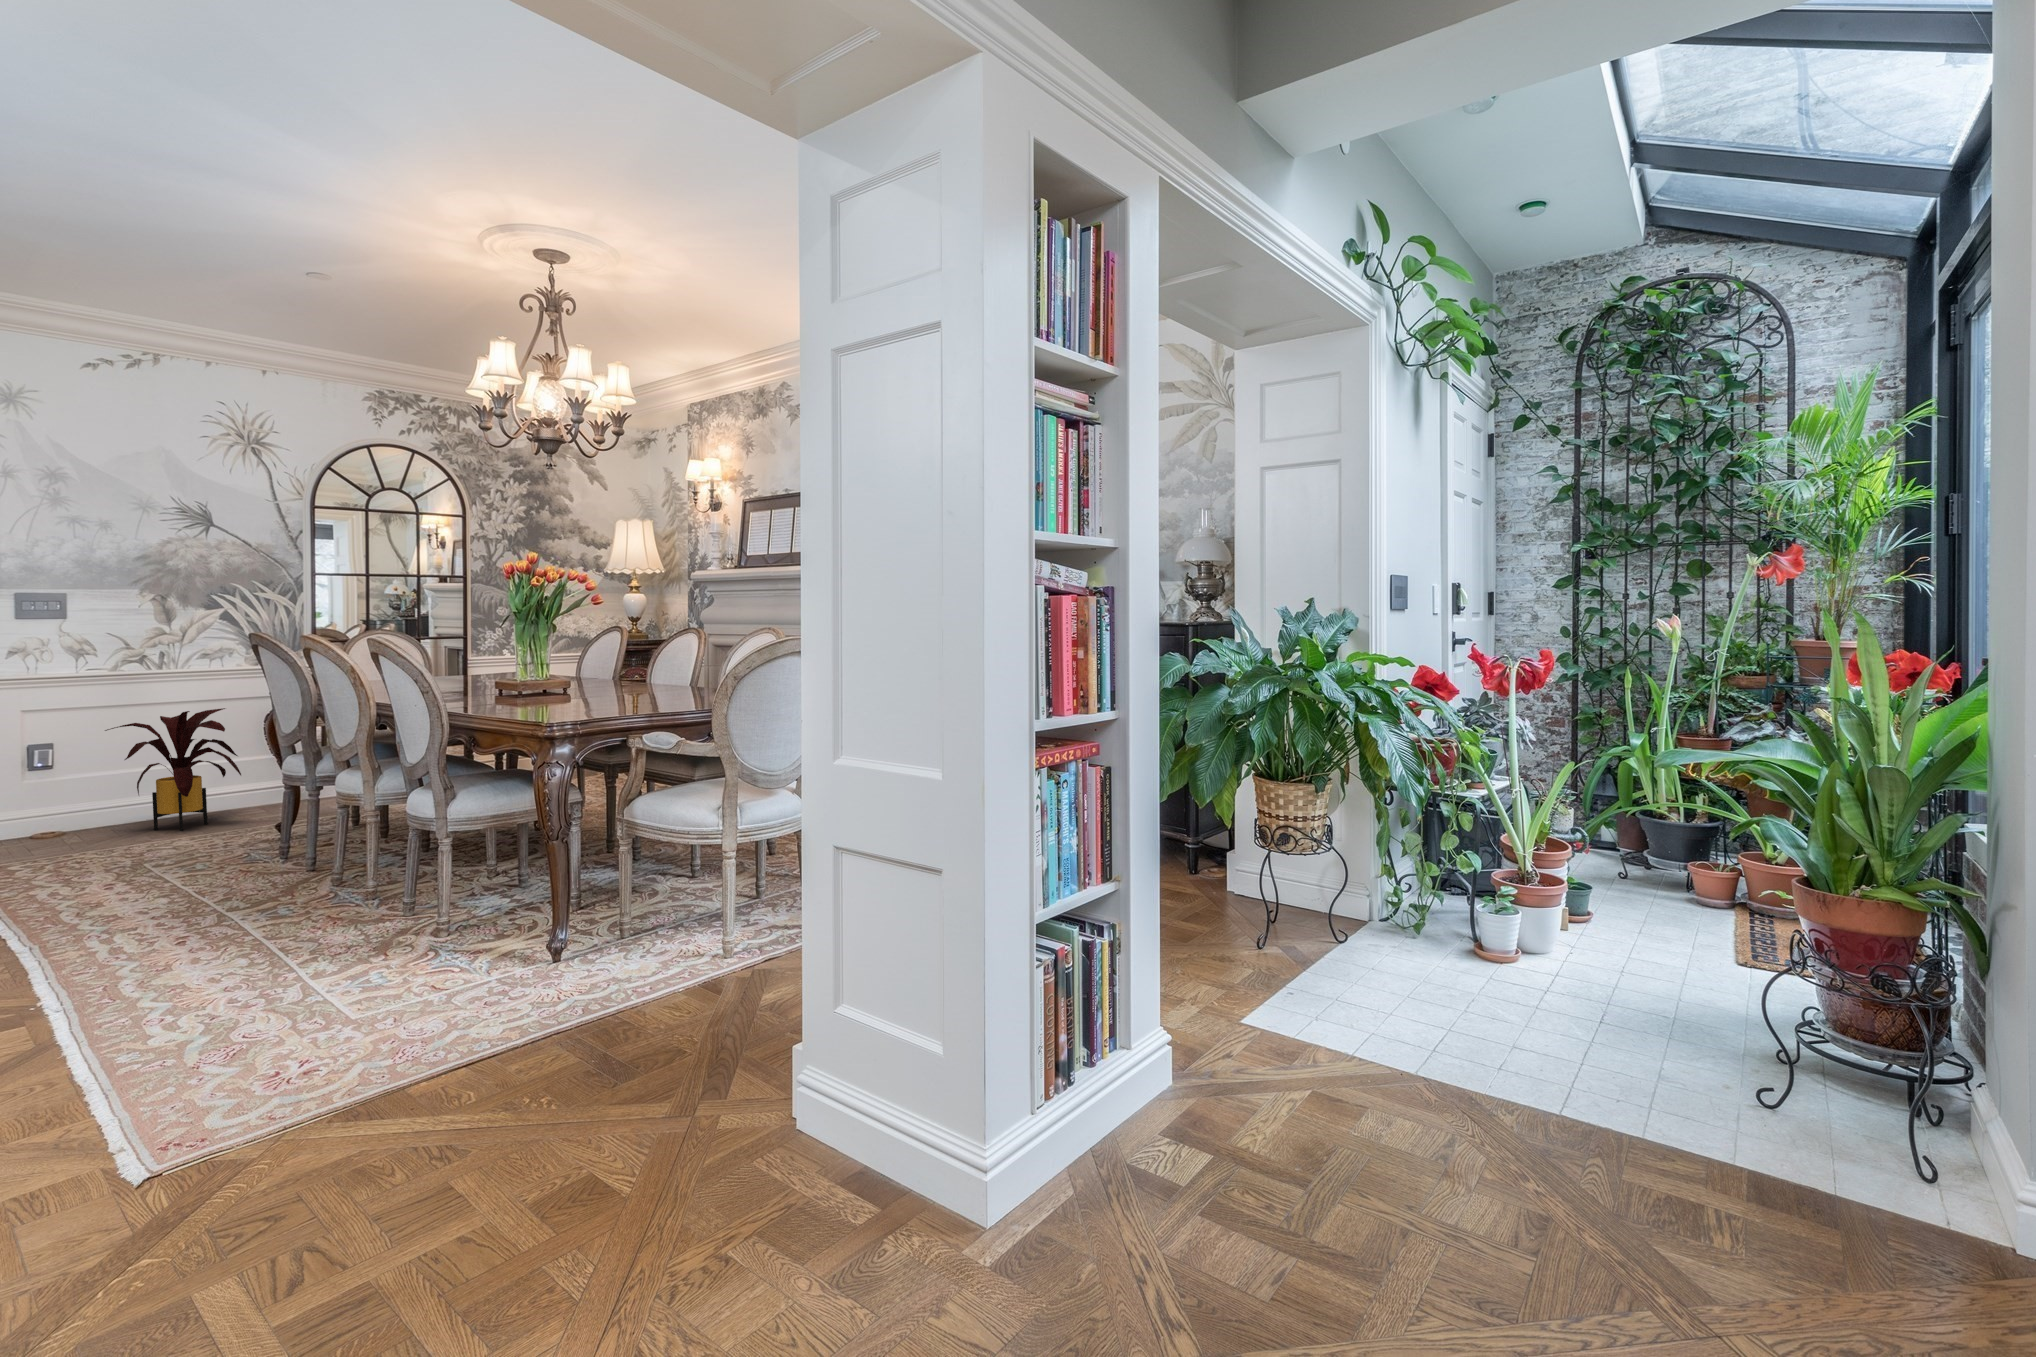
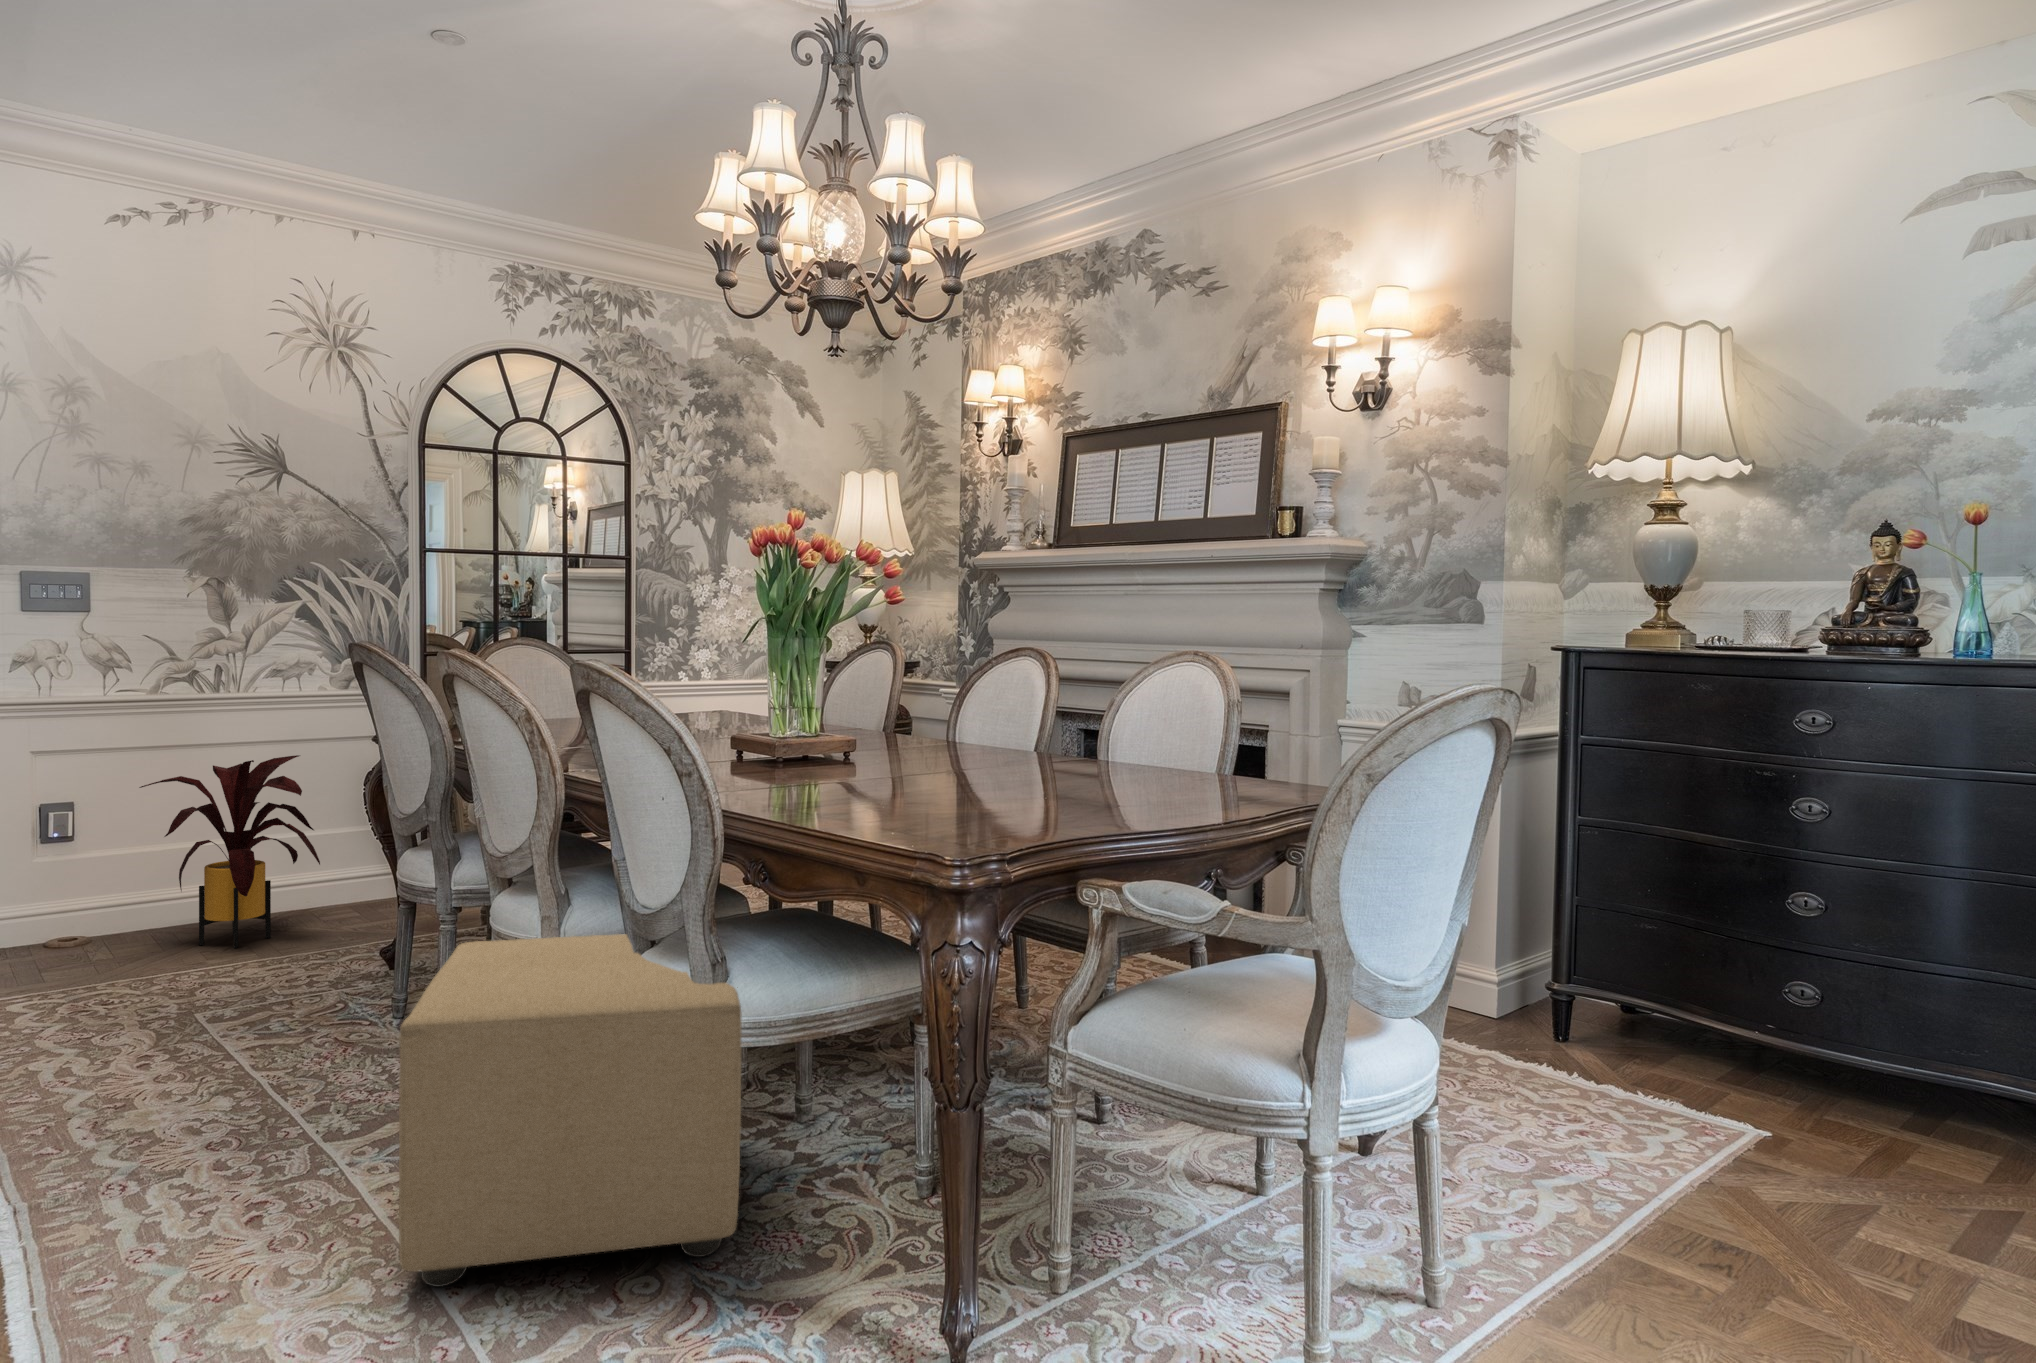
ottoman: none [259,783,476,955] -> present [399,934,742,1287]

